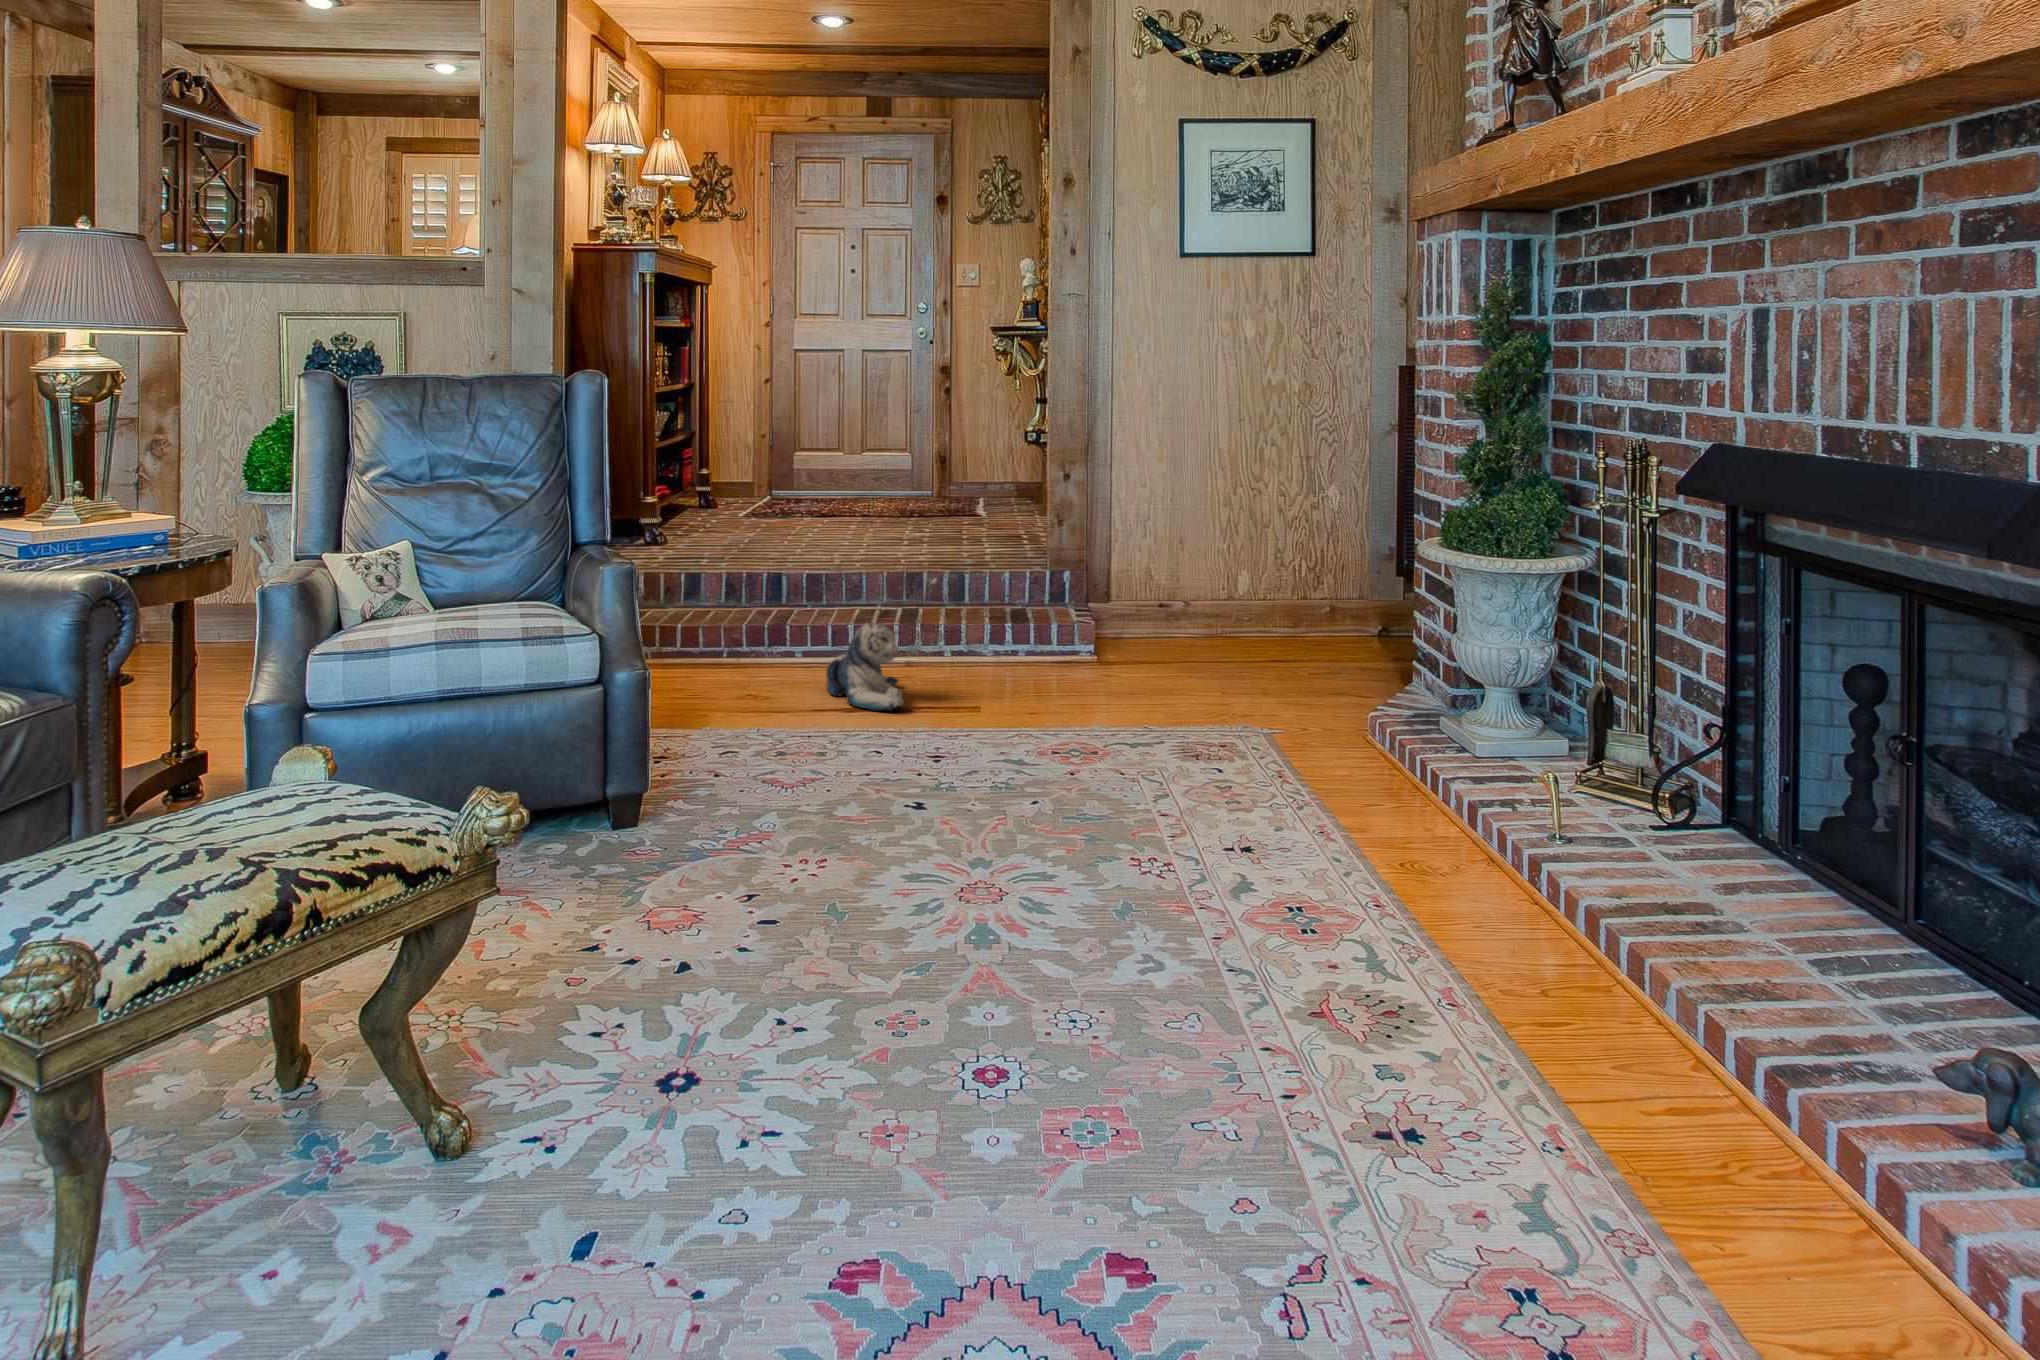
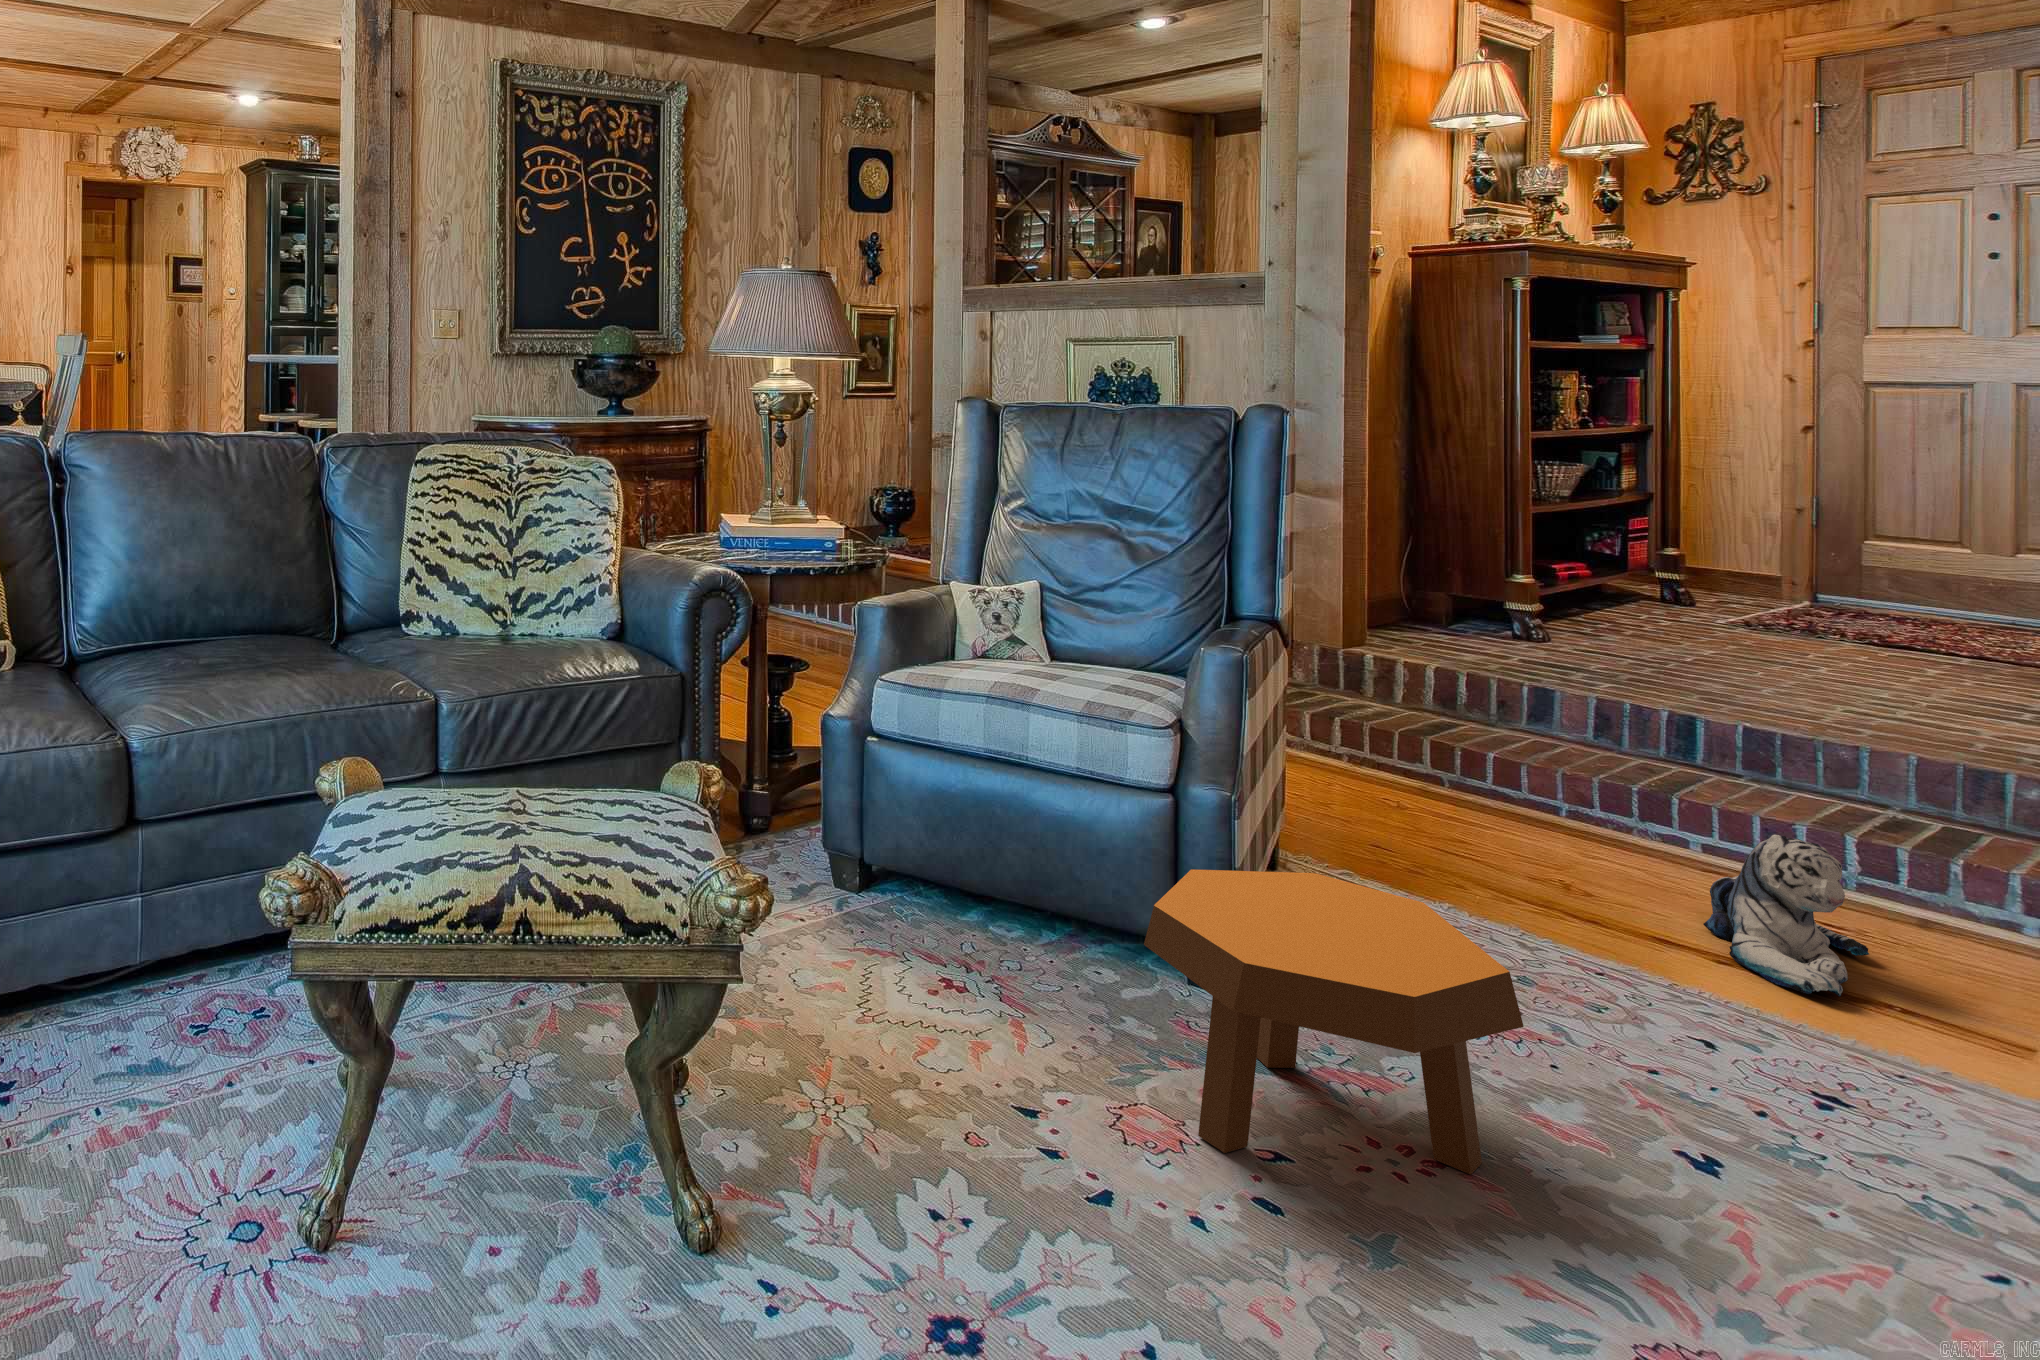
footstool: none [640,704,861,907] -> present [1144,869,1524,1175]

